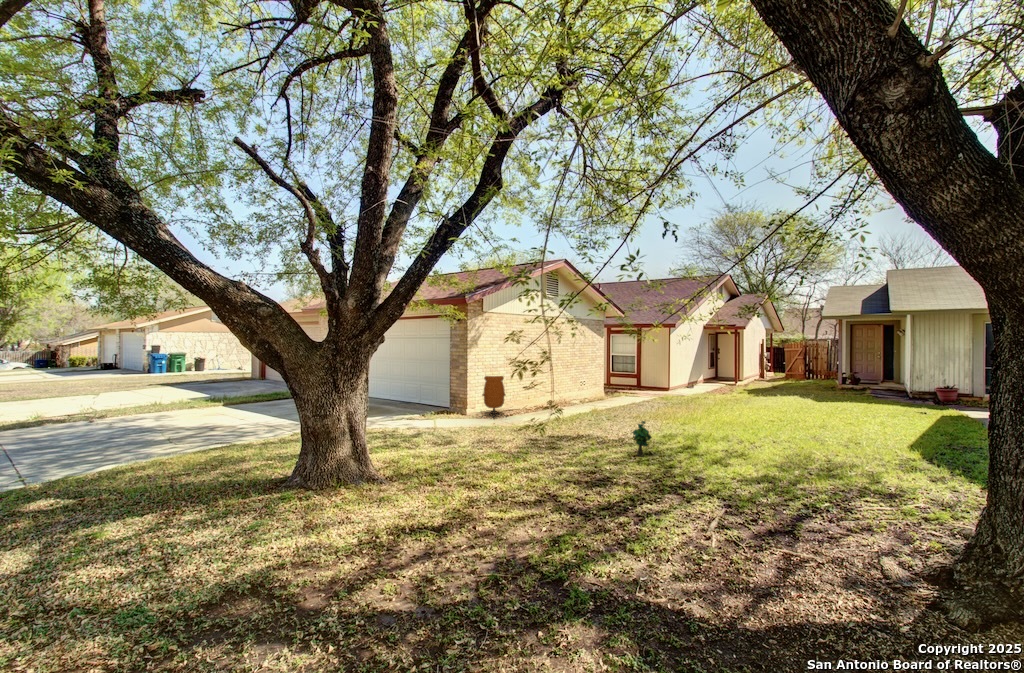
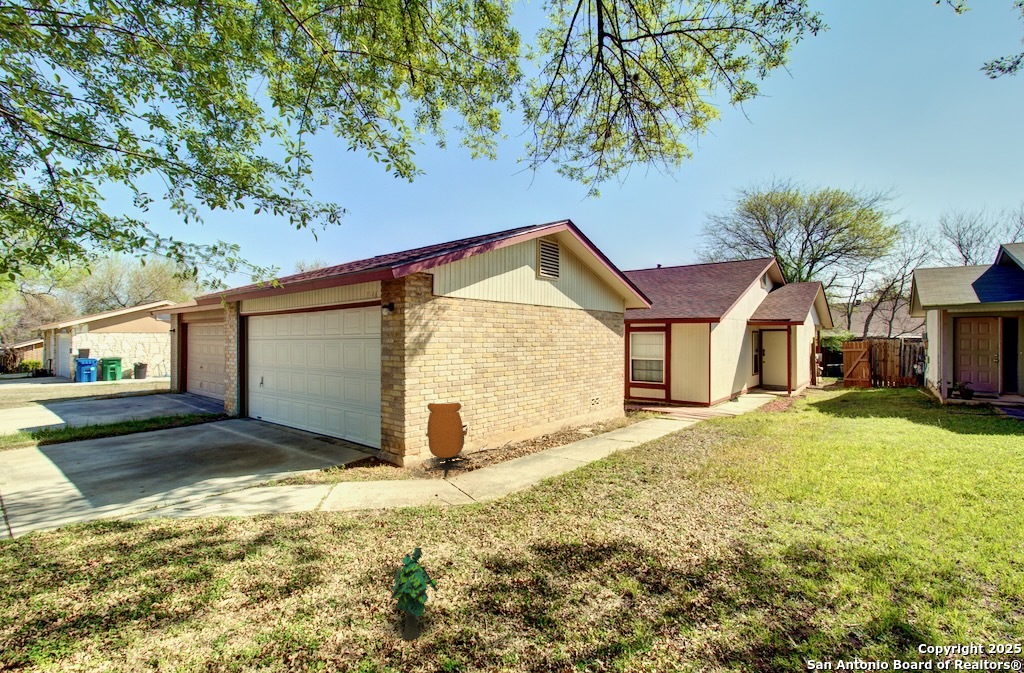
decorative plant: present [632,421,651,457] -> present [390,547,438,640]

